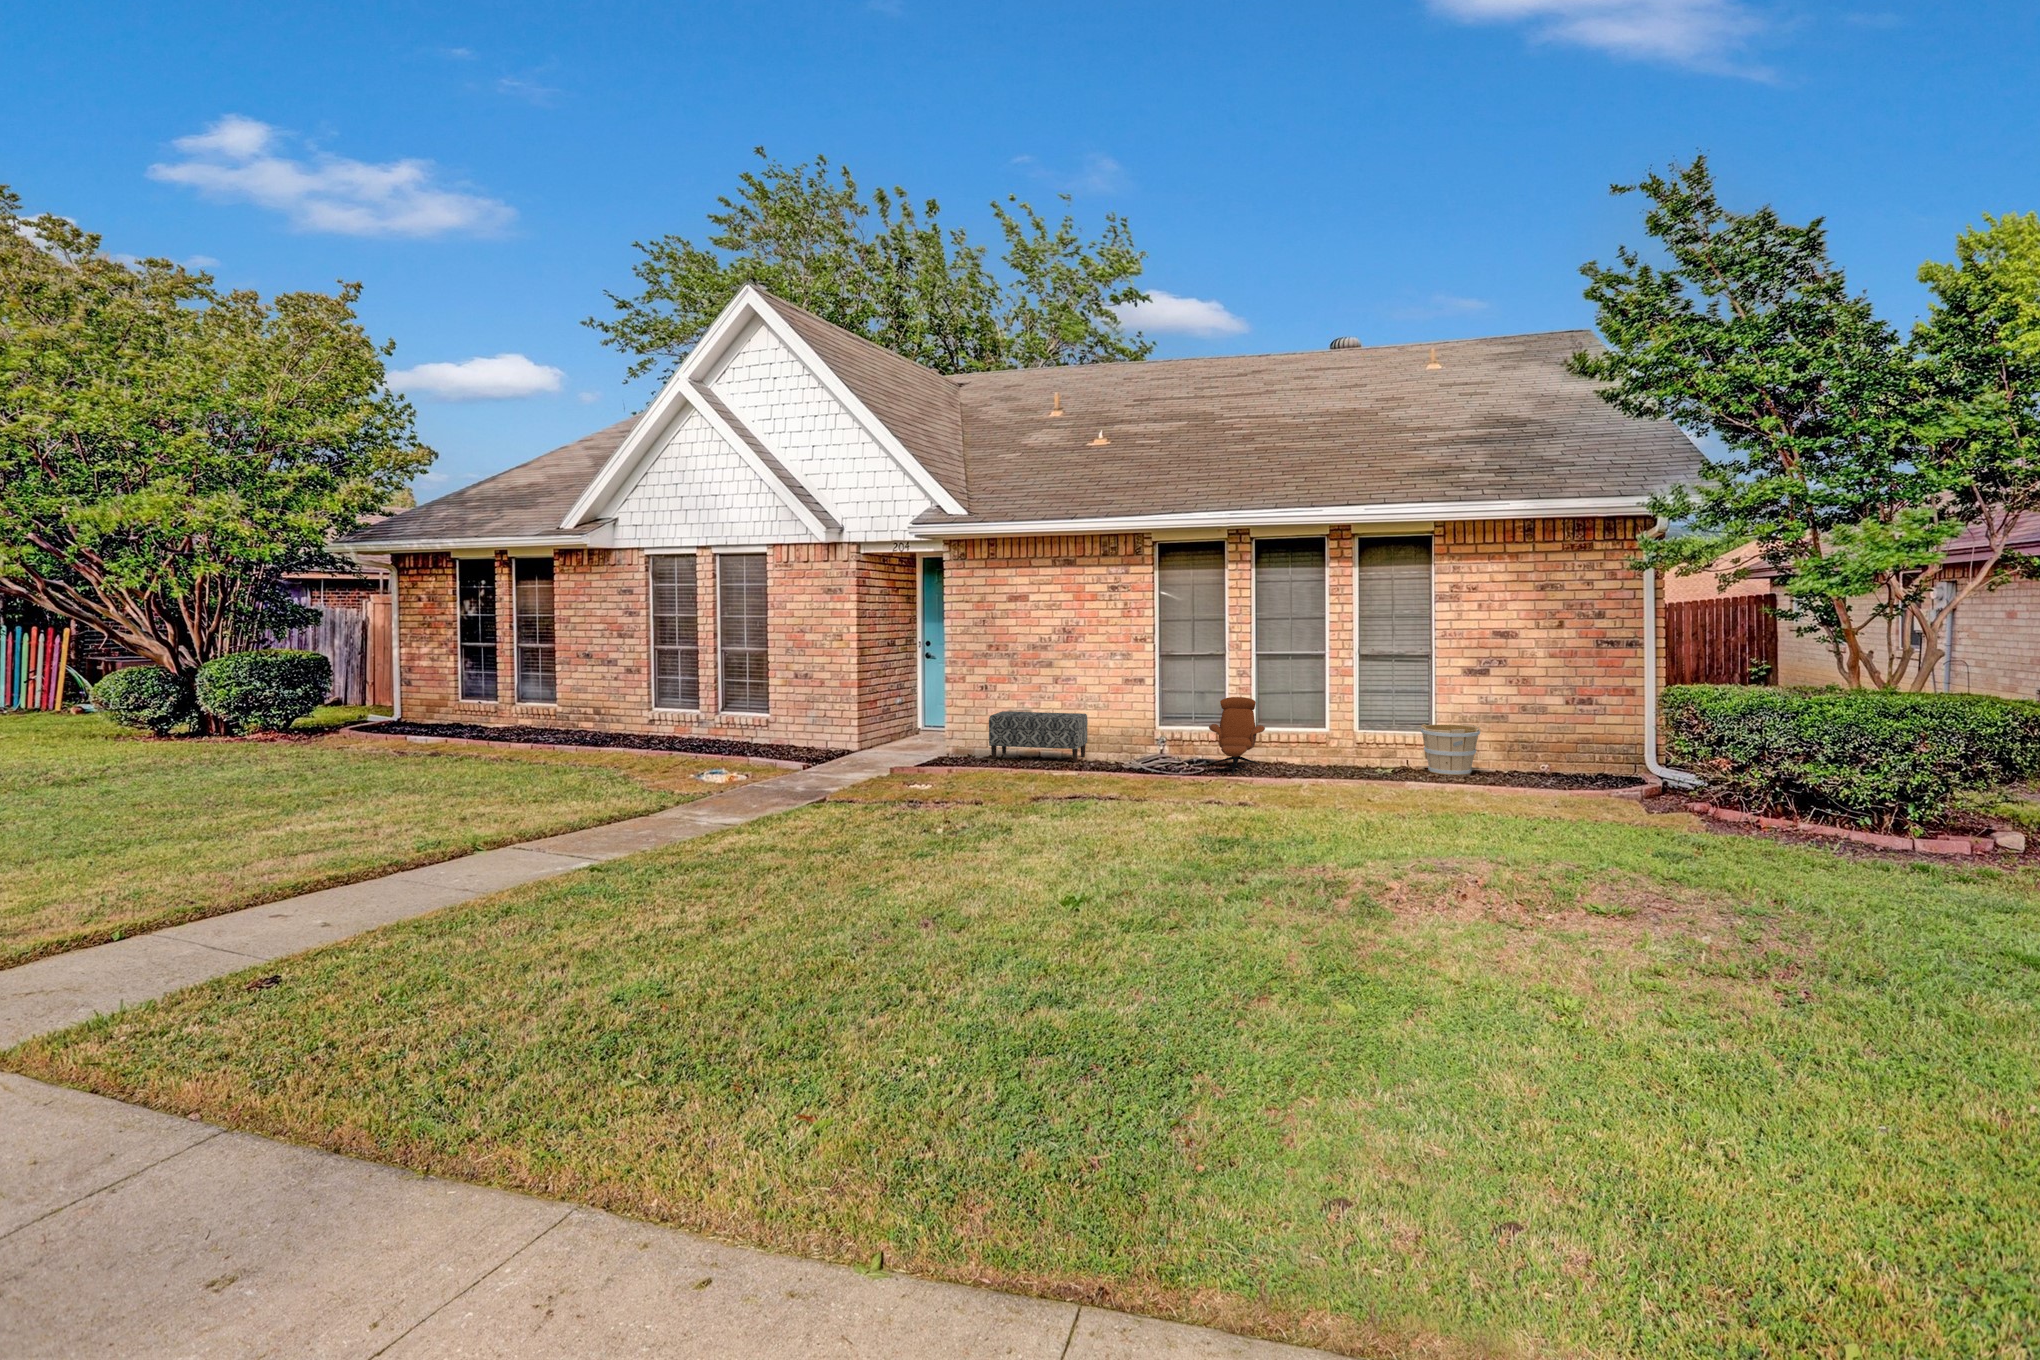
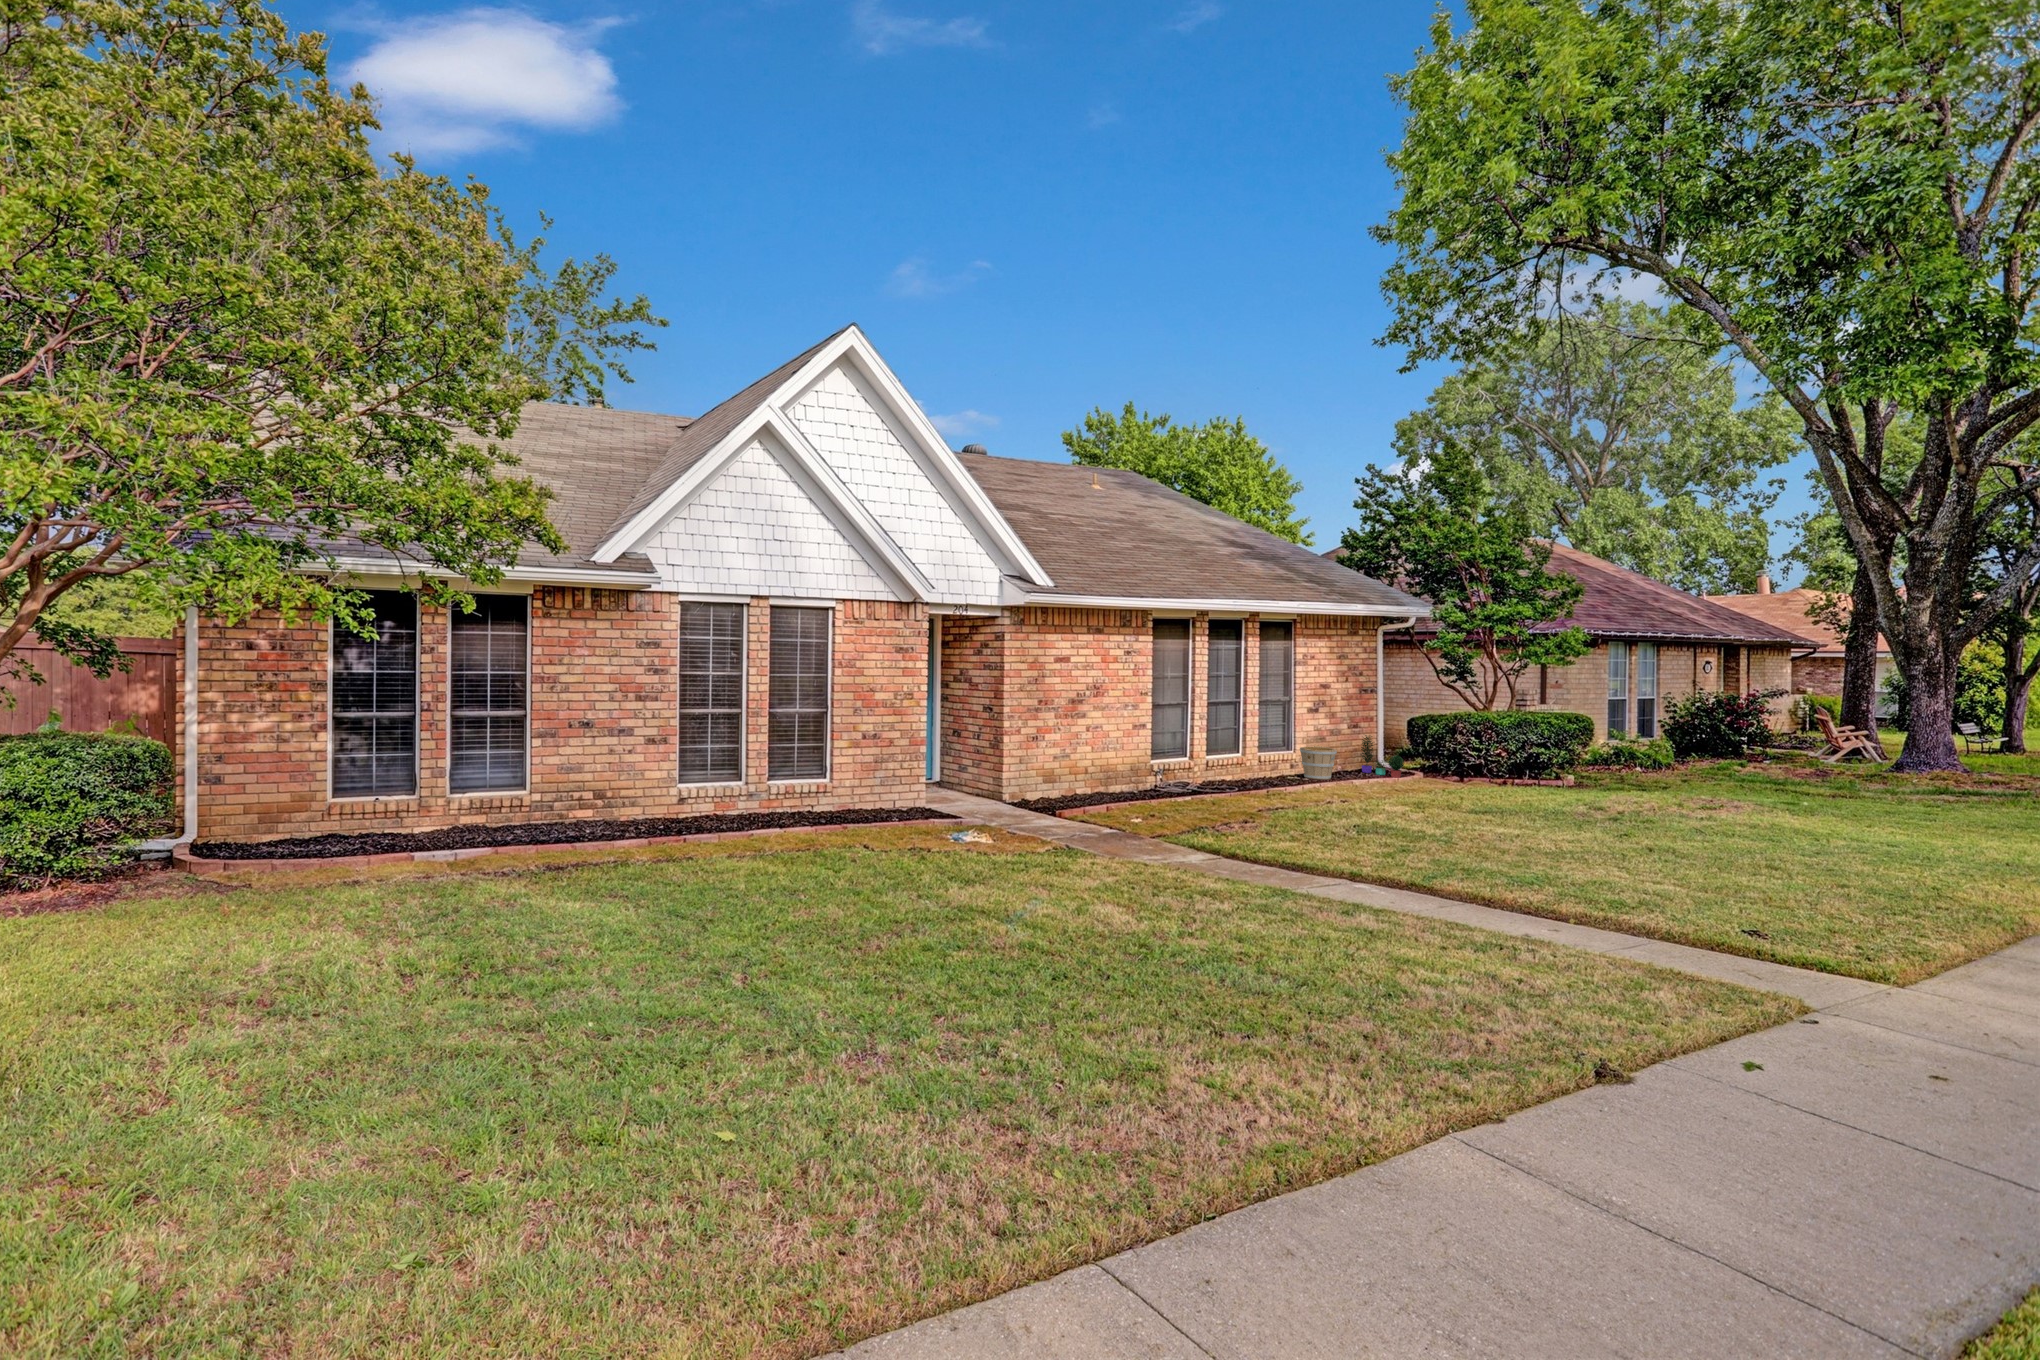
lounge chair: present [1209,697,1265,775] -> none [1196,736,1253,792]
bench: present [989,711,1088,762] -> none [1055,755,1138,799]
potted plant: none [1577,711,1616,786] -> present [1361,735,1404,778]

